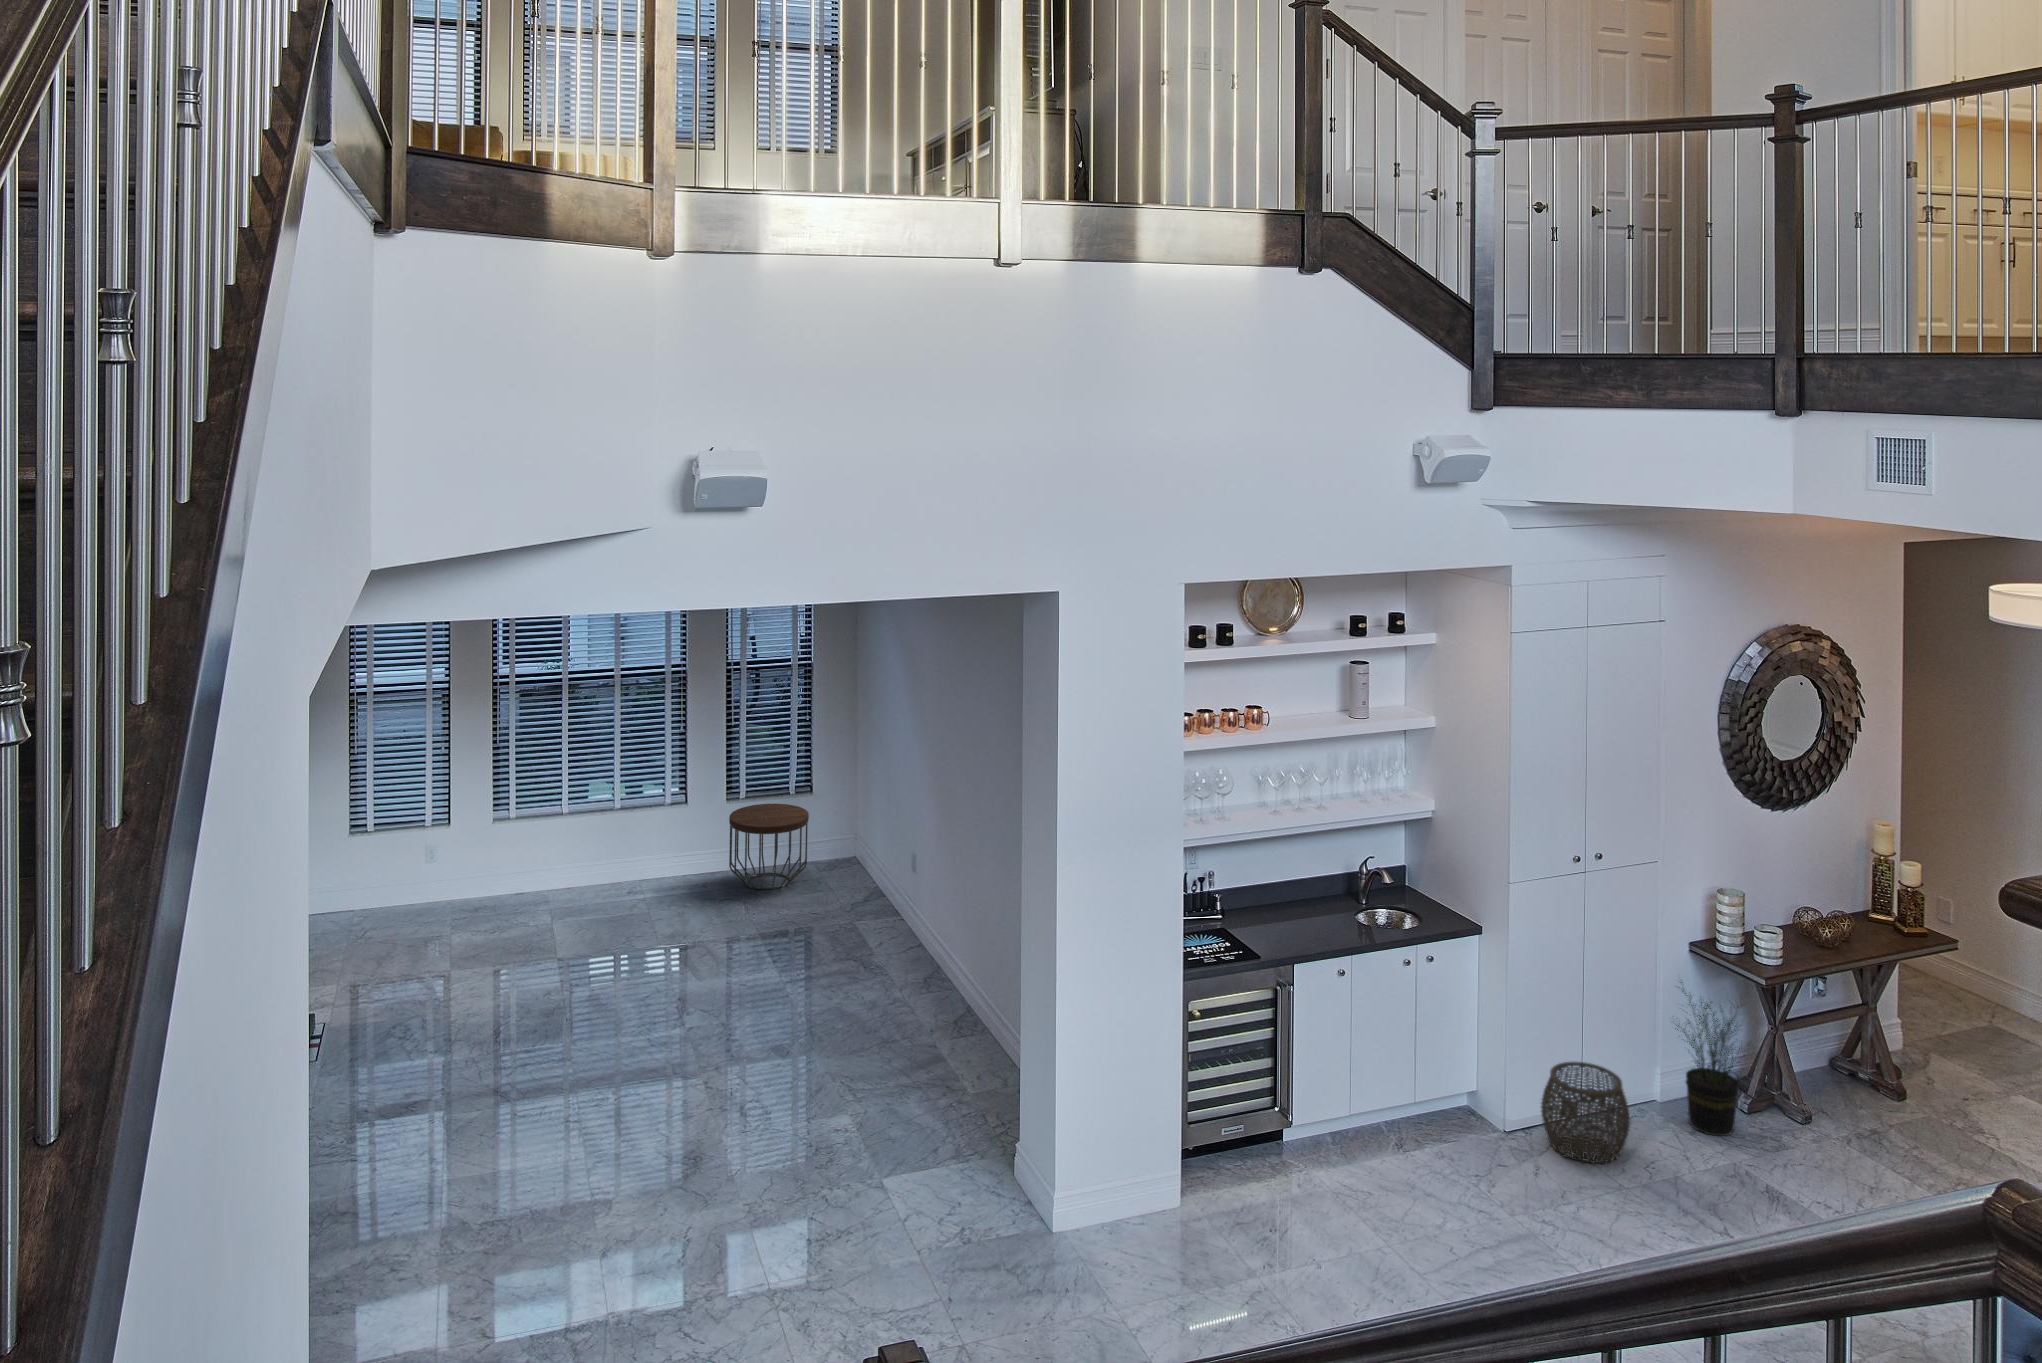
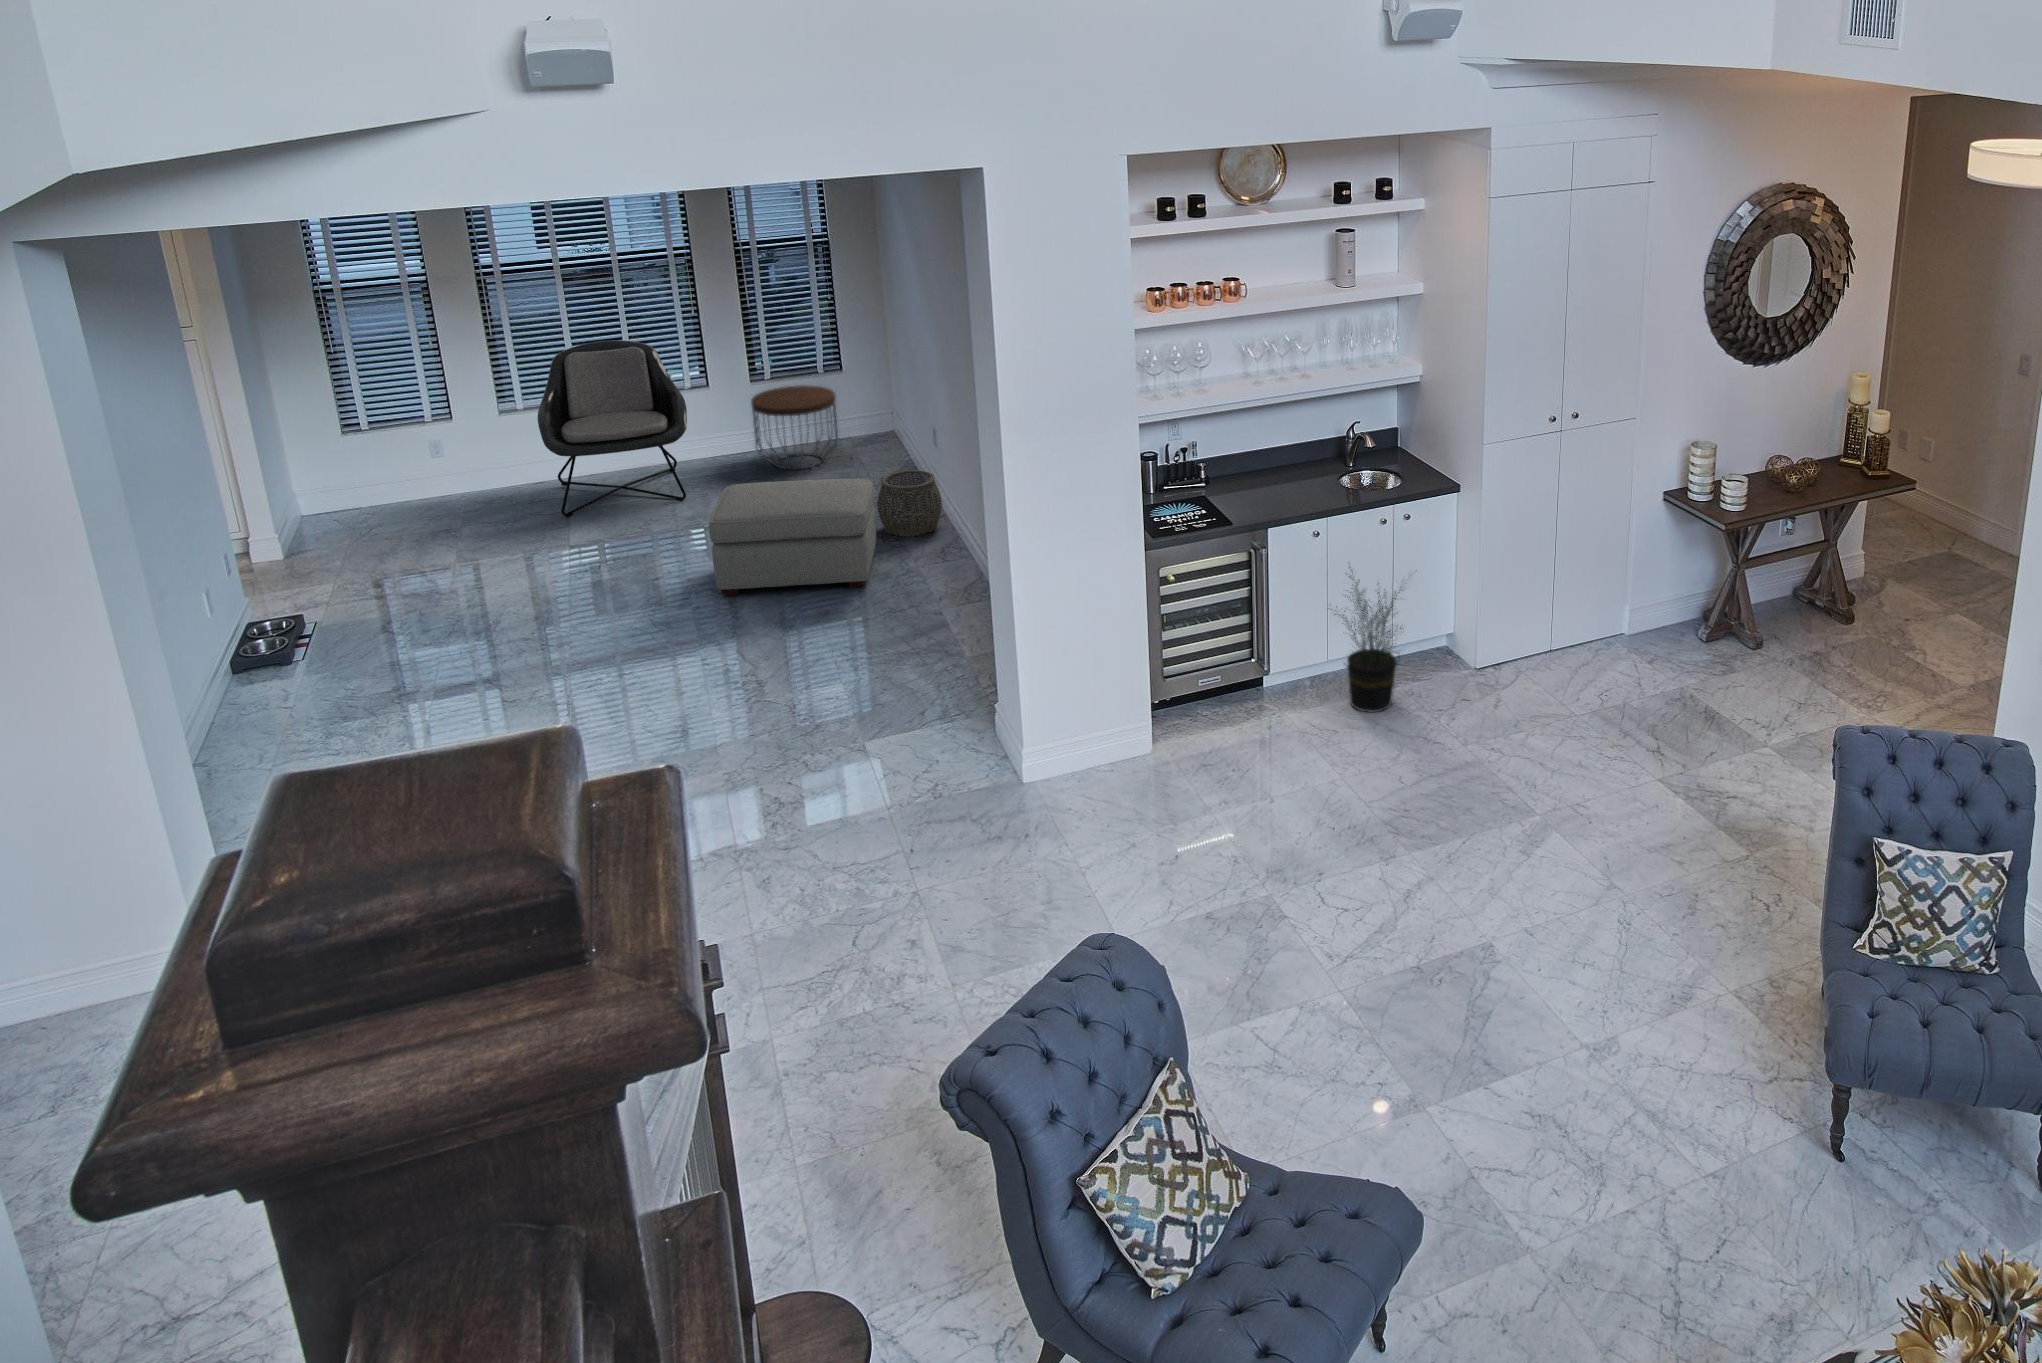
lounge chair: none [538,754,674,931] -> present [538,340,687,517]
ottoman: none [709,900,862,1019] -> present [709,478,876,596]
potted plant: present [1675,982,1749,1136] -> present [1328,567,1404,712]
woven basket: present [1541,1062,1630,1163] -> present [877,470,942,537]

